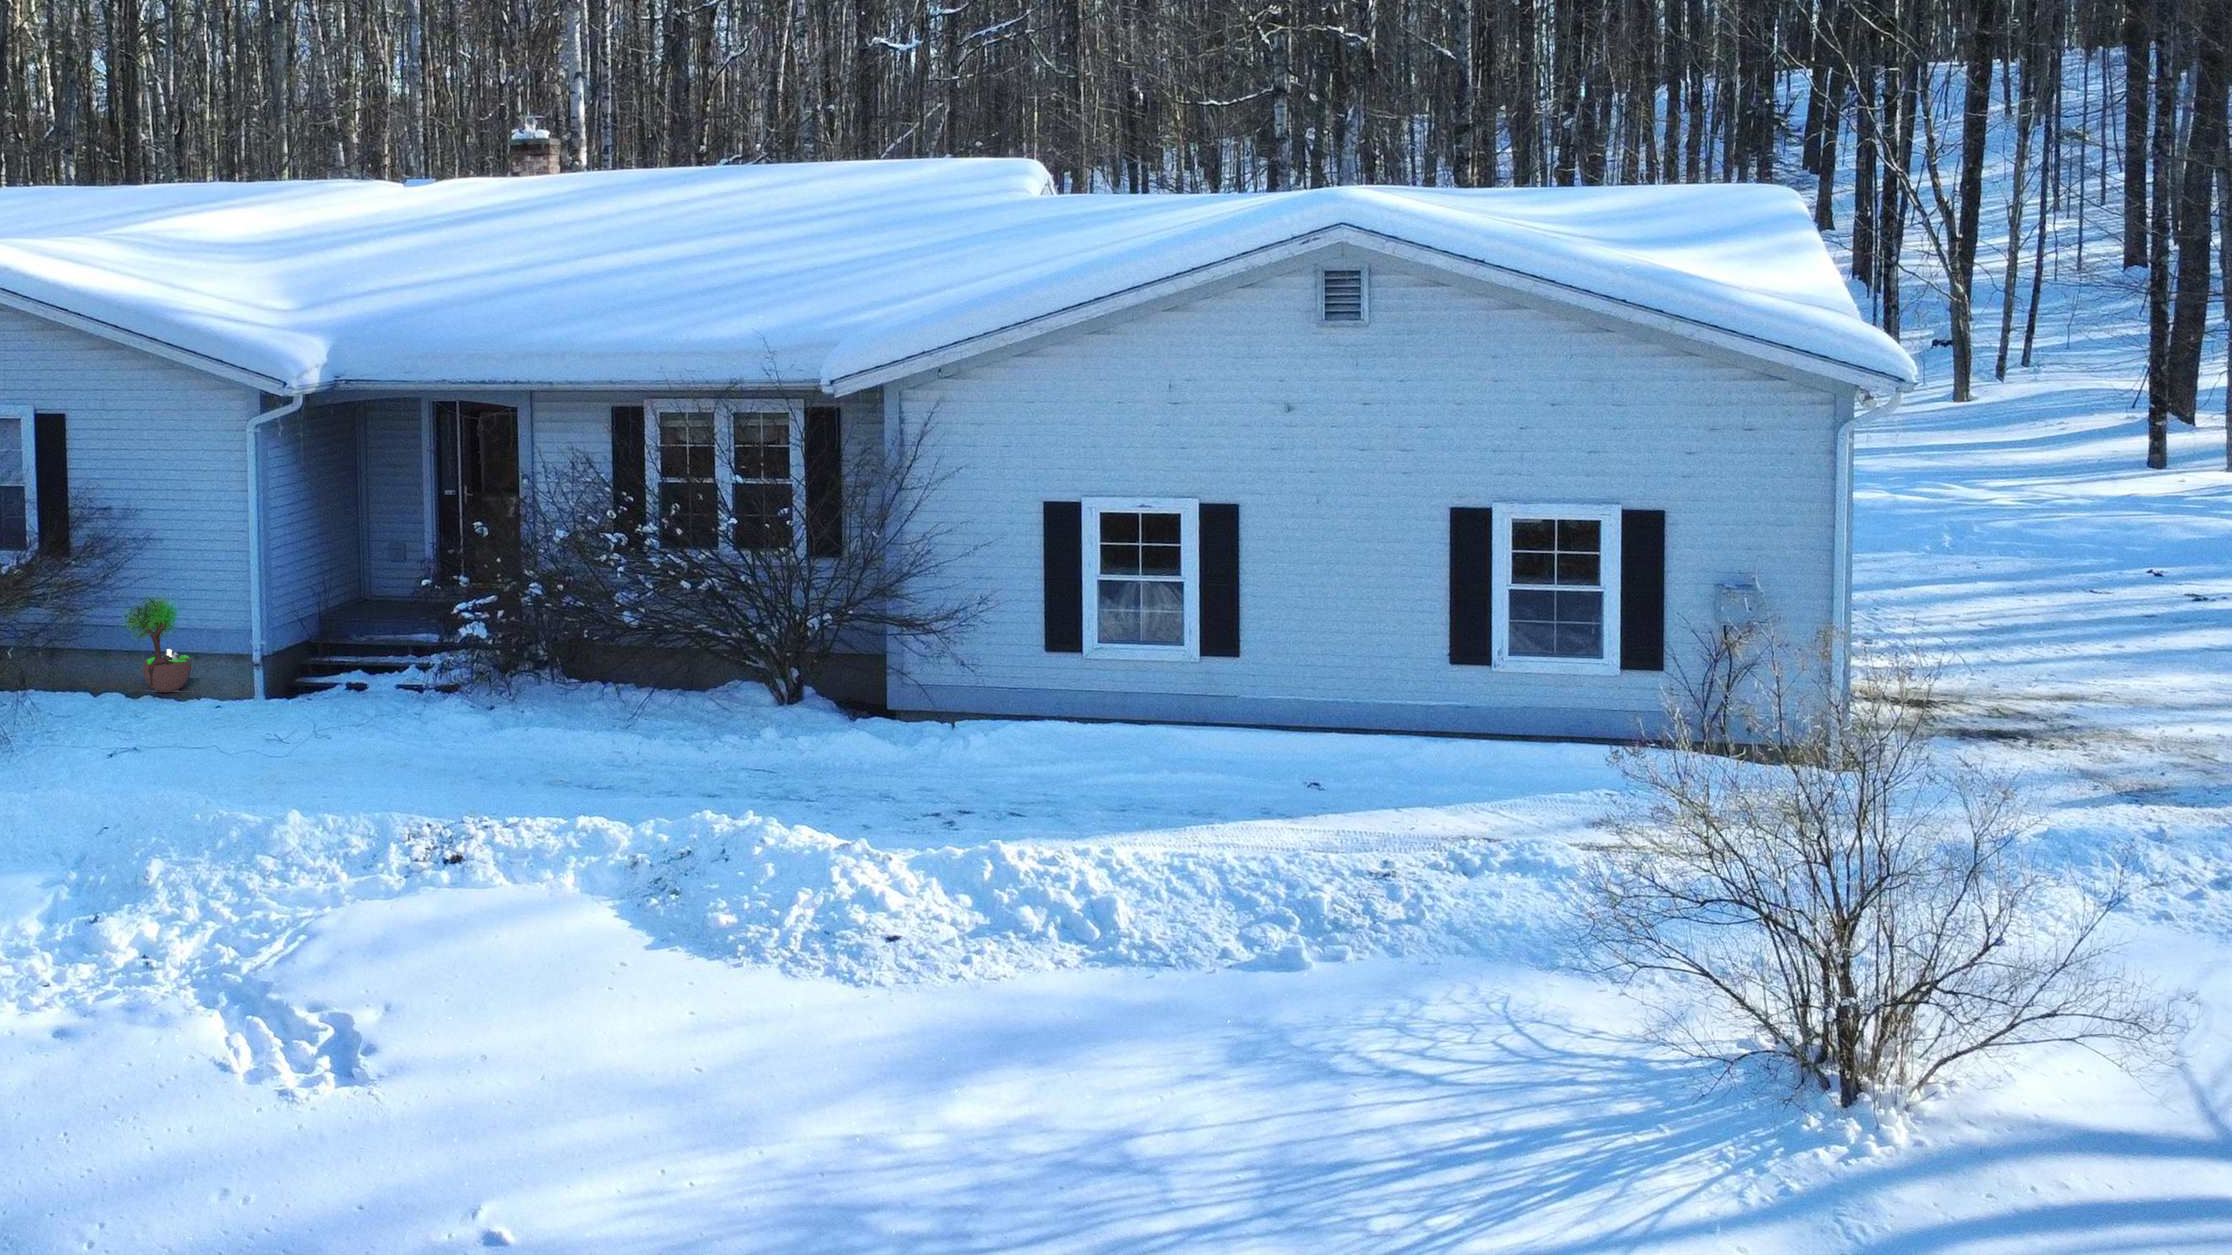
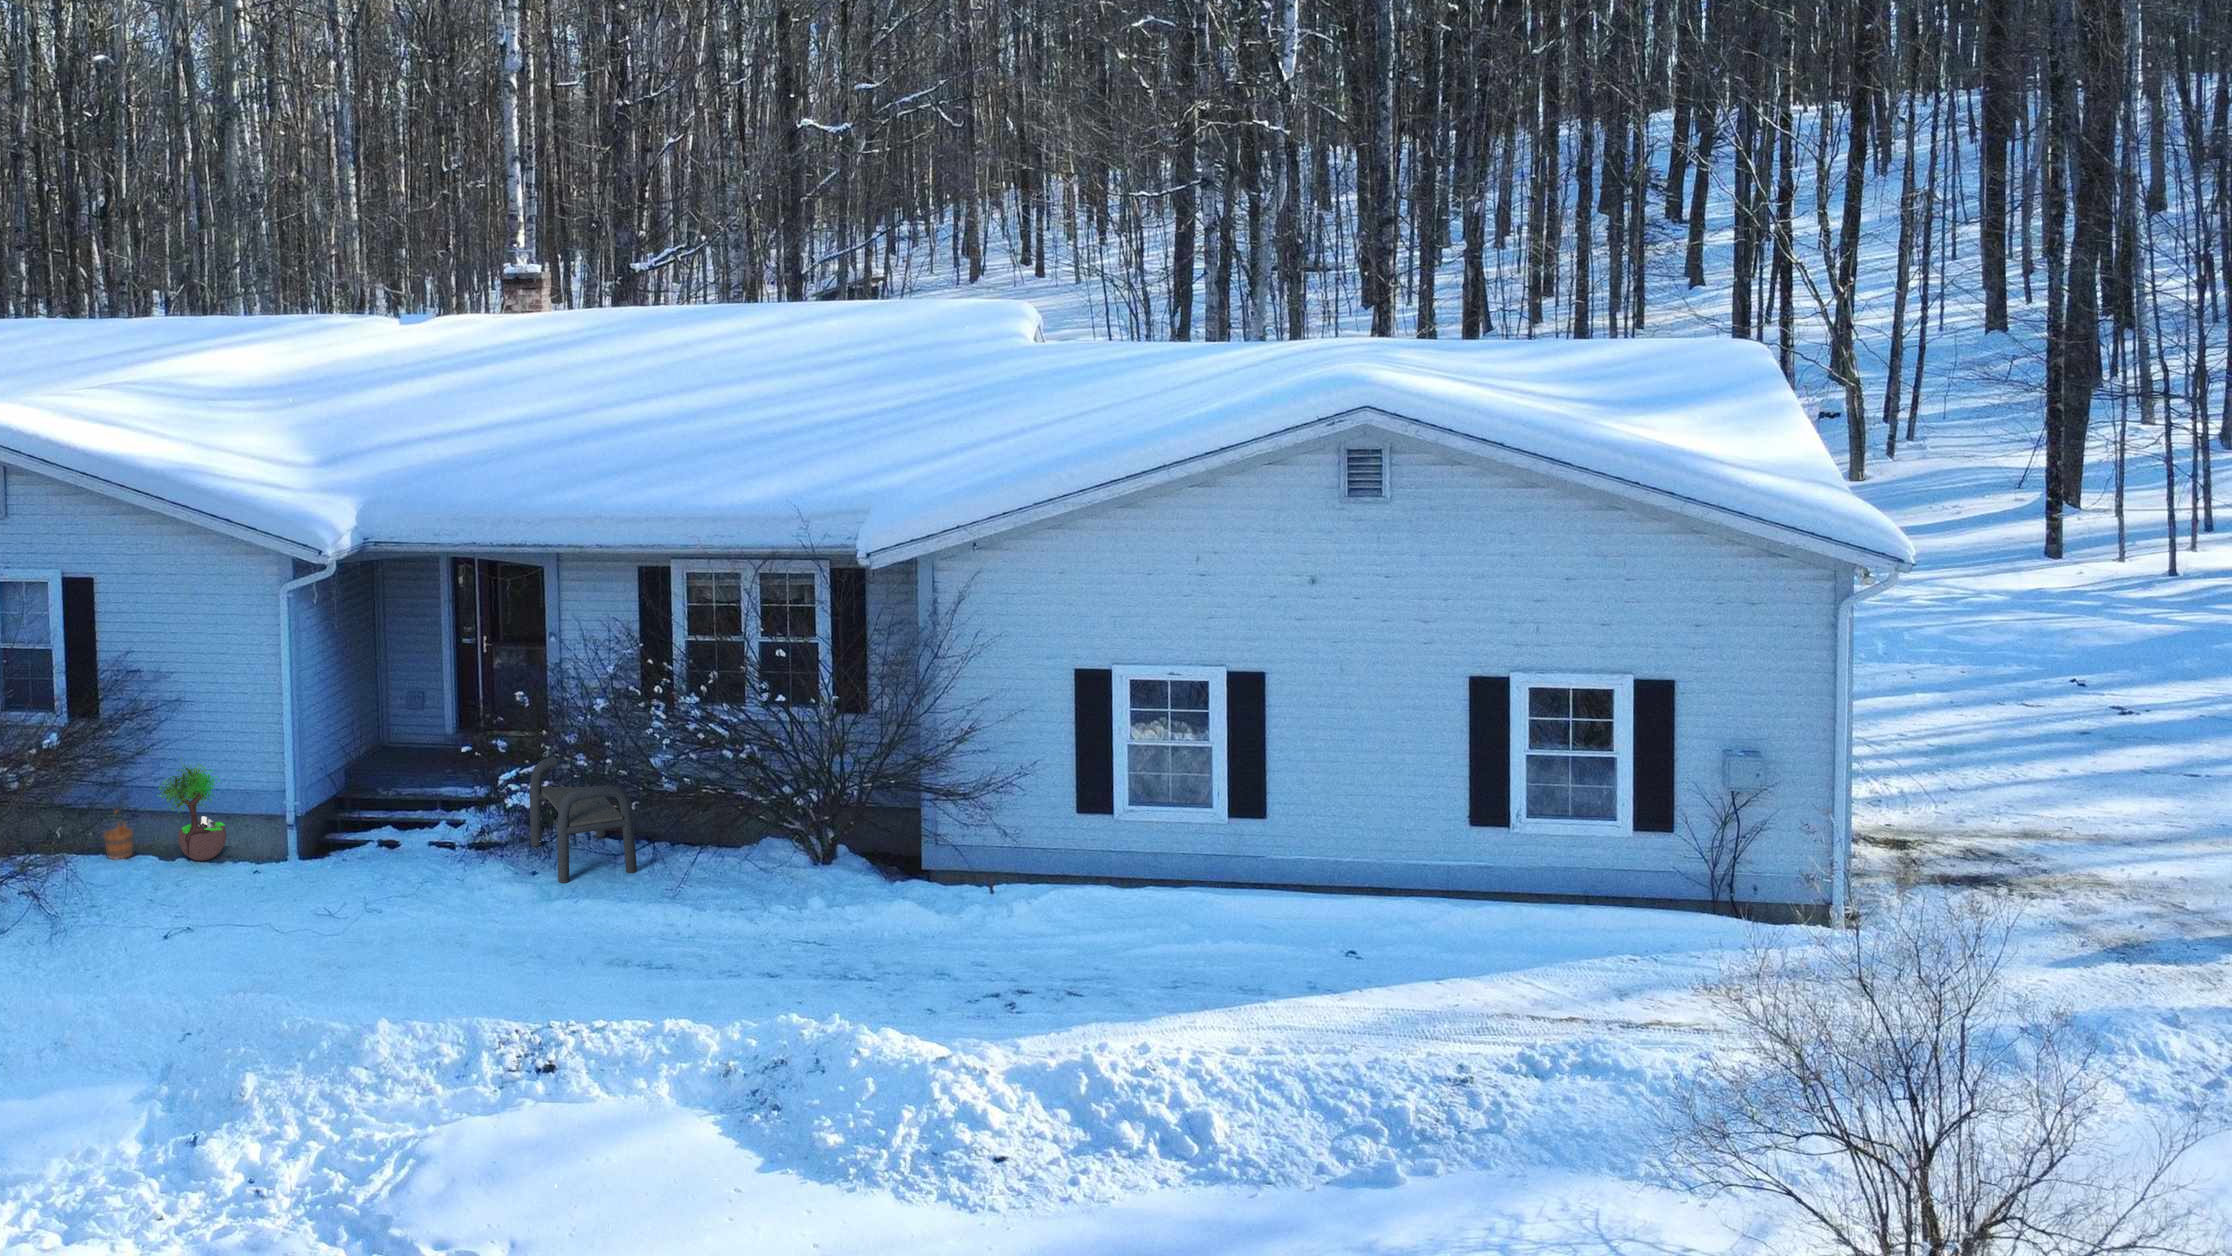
bench: none [493,589,594,712] -> present [530,756,637,883]
wooden bucket: none [71,641,101,692] -> present [104,810,133,859]

